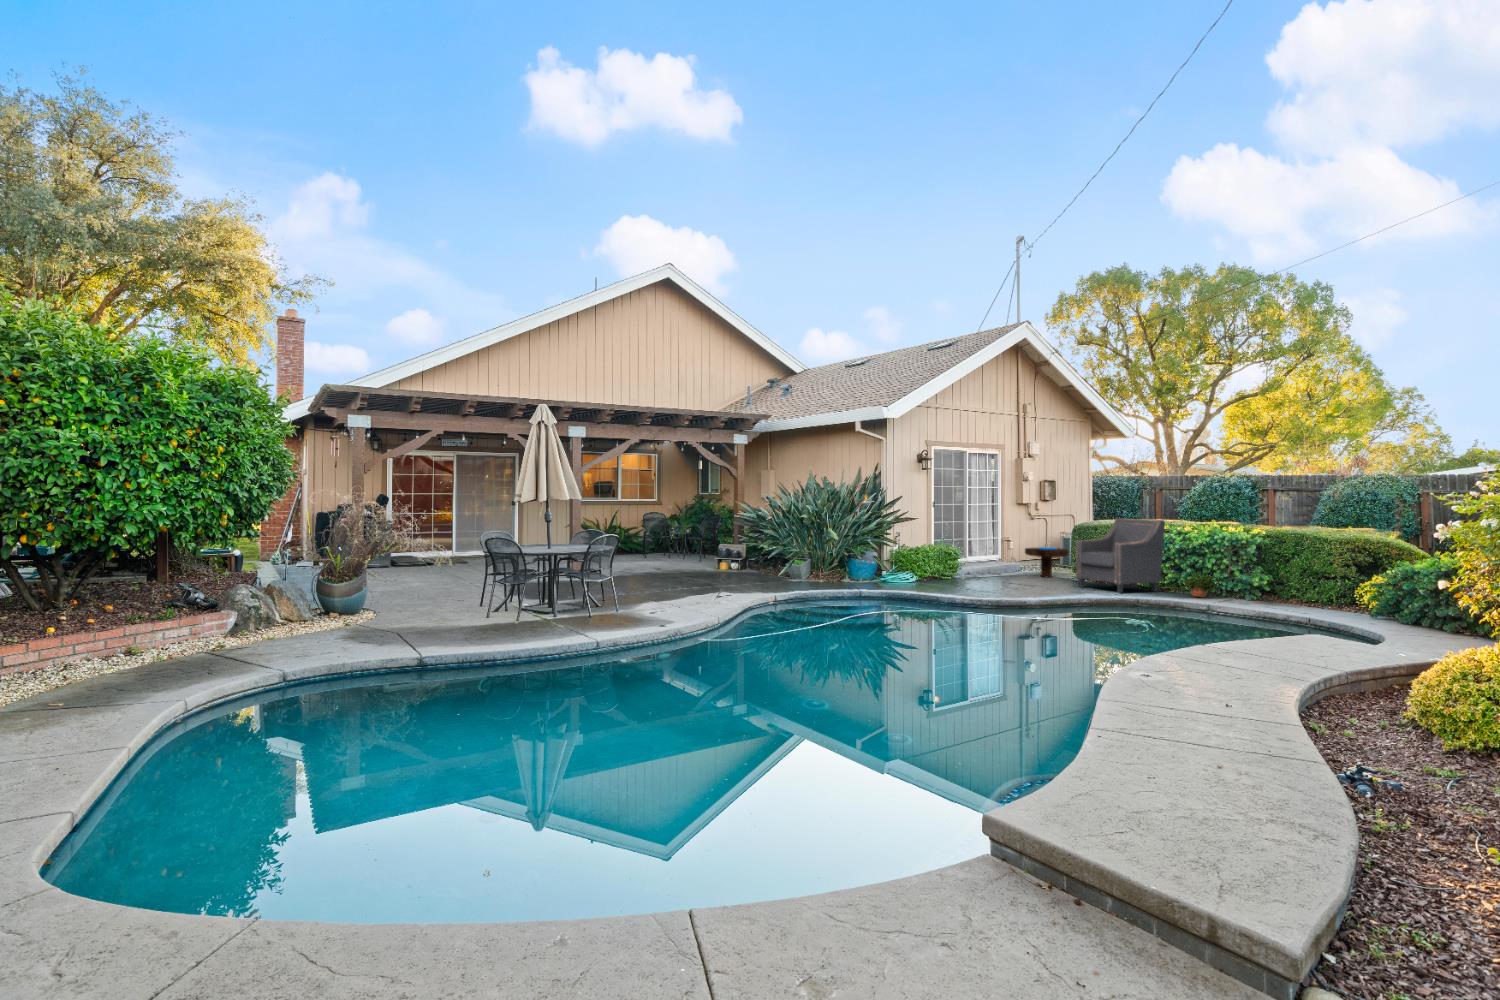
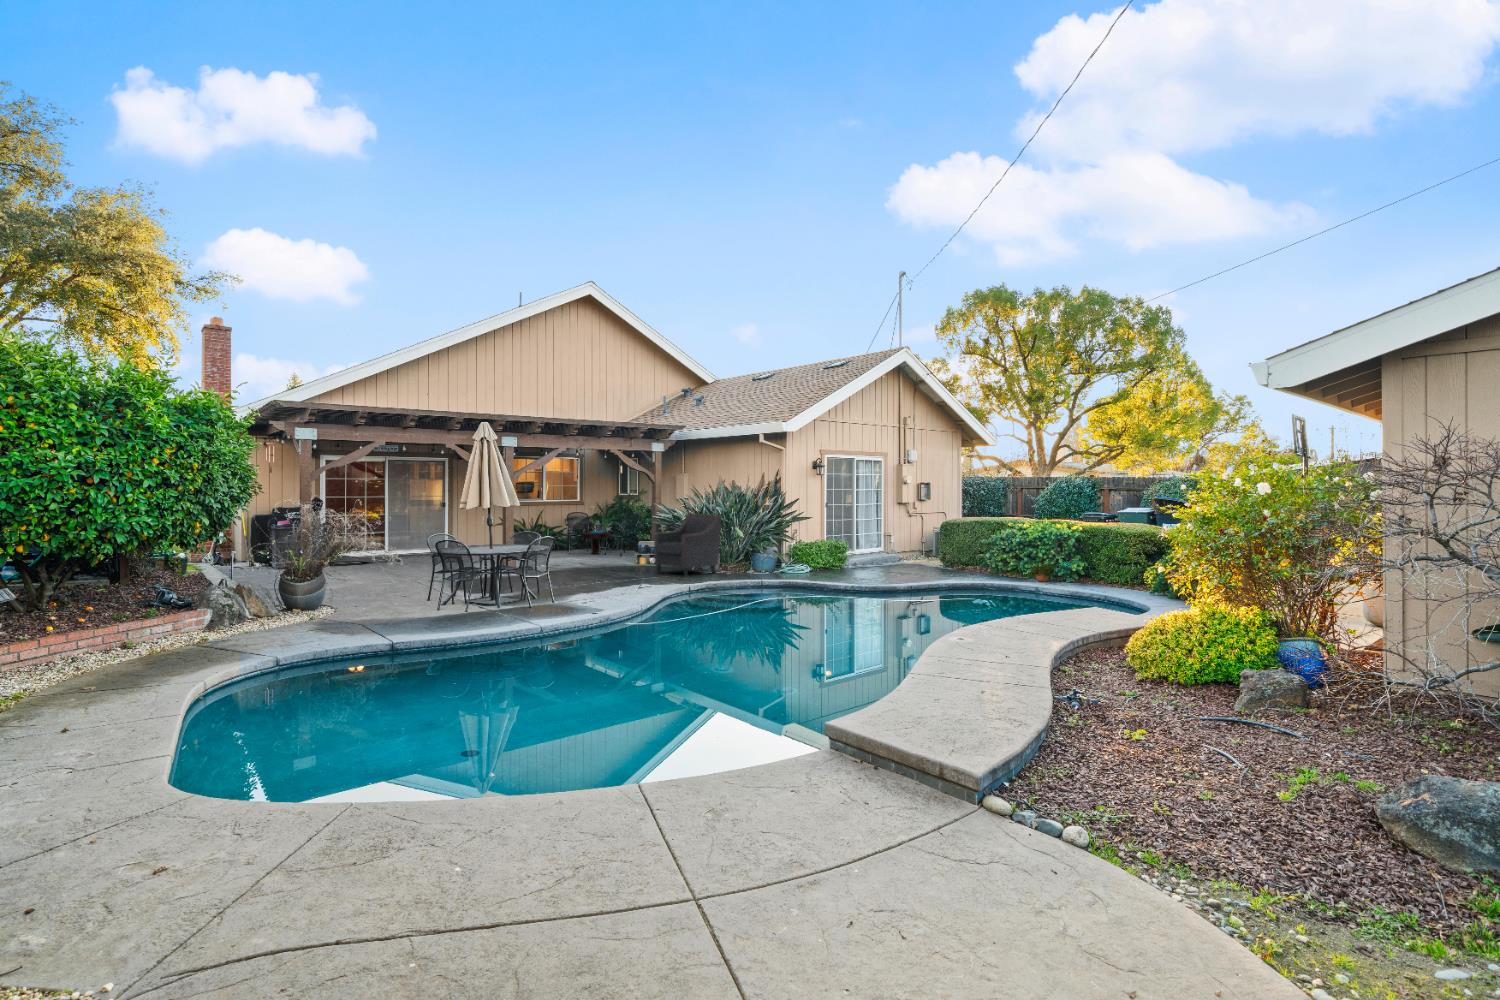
chair: present [1076,518,1165,594] -> present [654,513,721,576]
side table: present [1025,547,1069,577] -> present [580,531,611,554]

